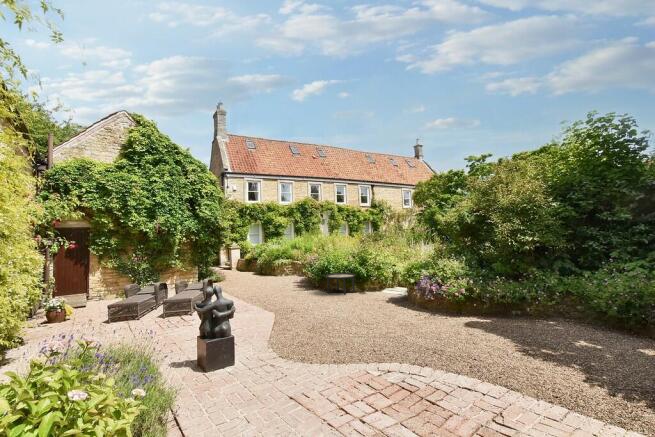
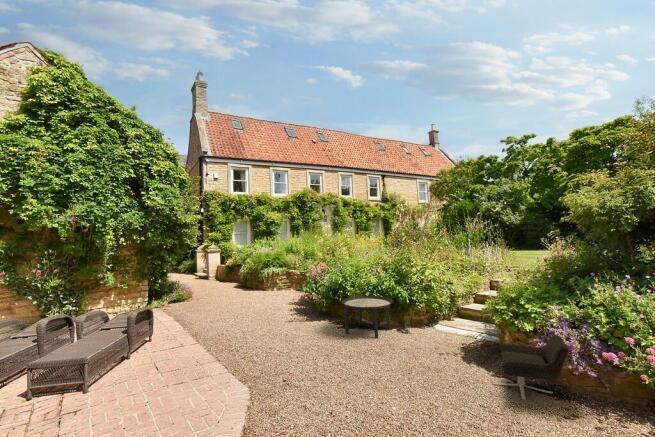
lounge chair: none [393,283,424,311] -> present [492,335,568,399]

